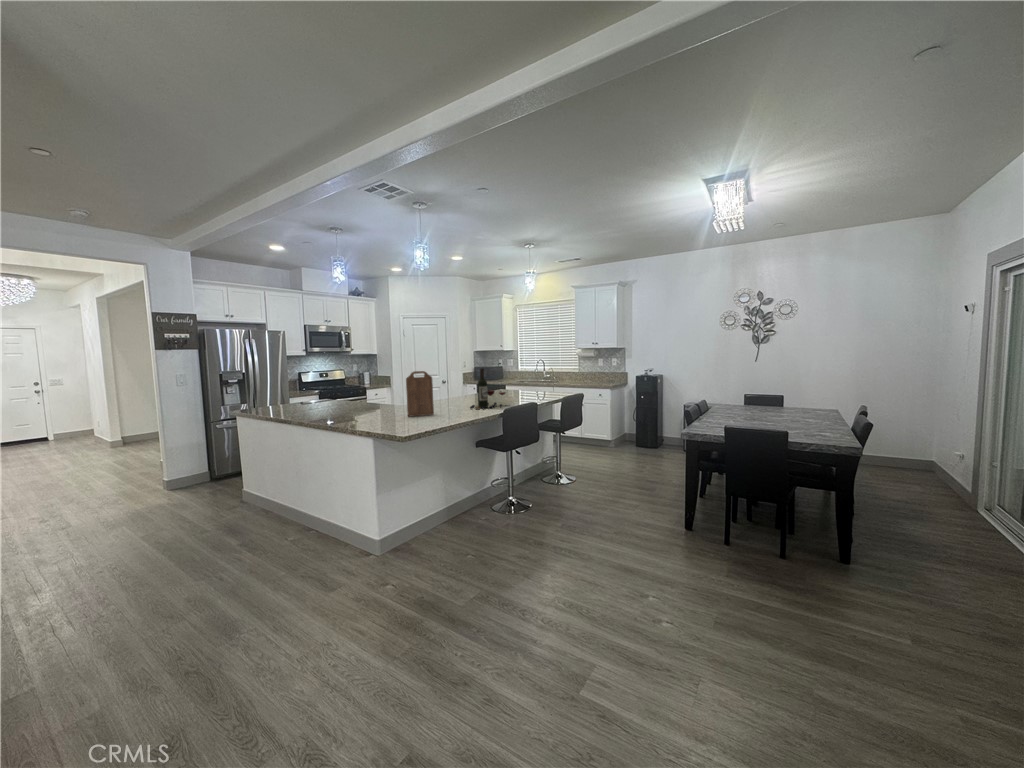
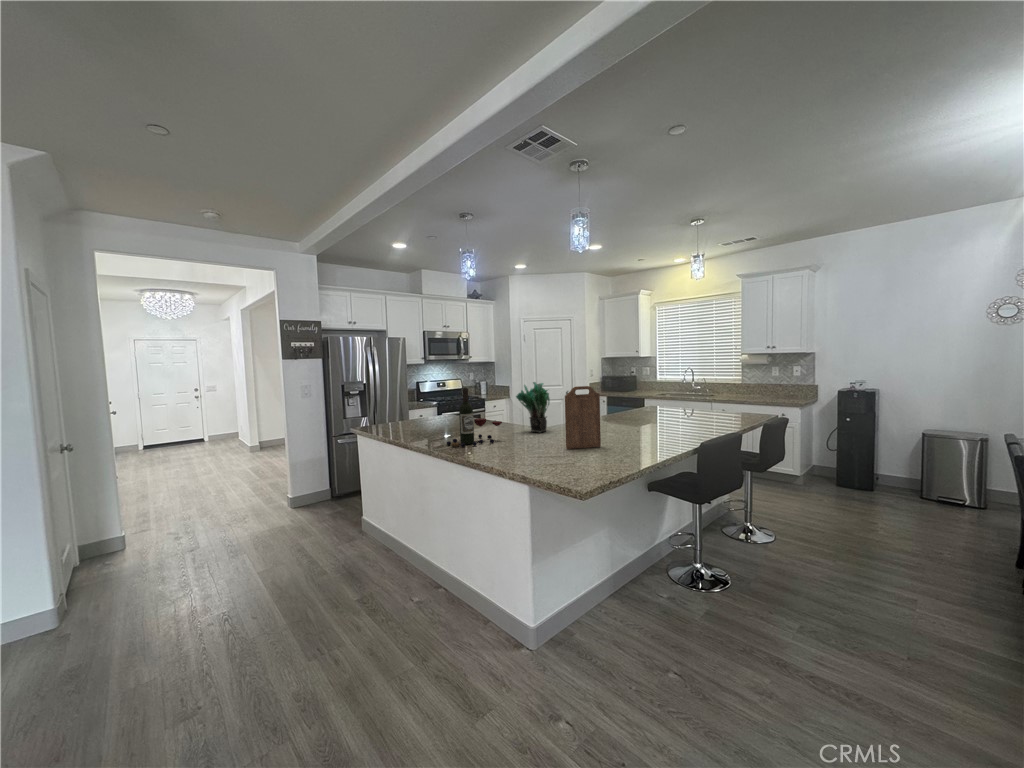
wine bottle: present [470,368,505,409] -> present [447,388,502,447]
potted plant: none [376,369,404,408] -> present [516,382,550,432]

